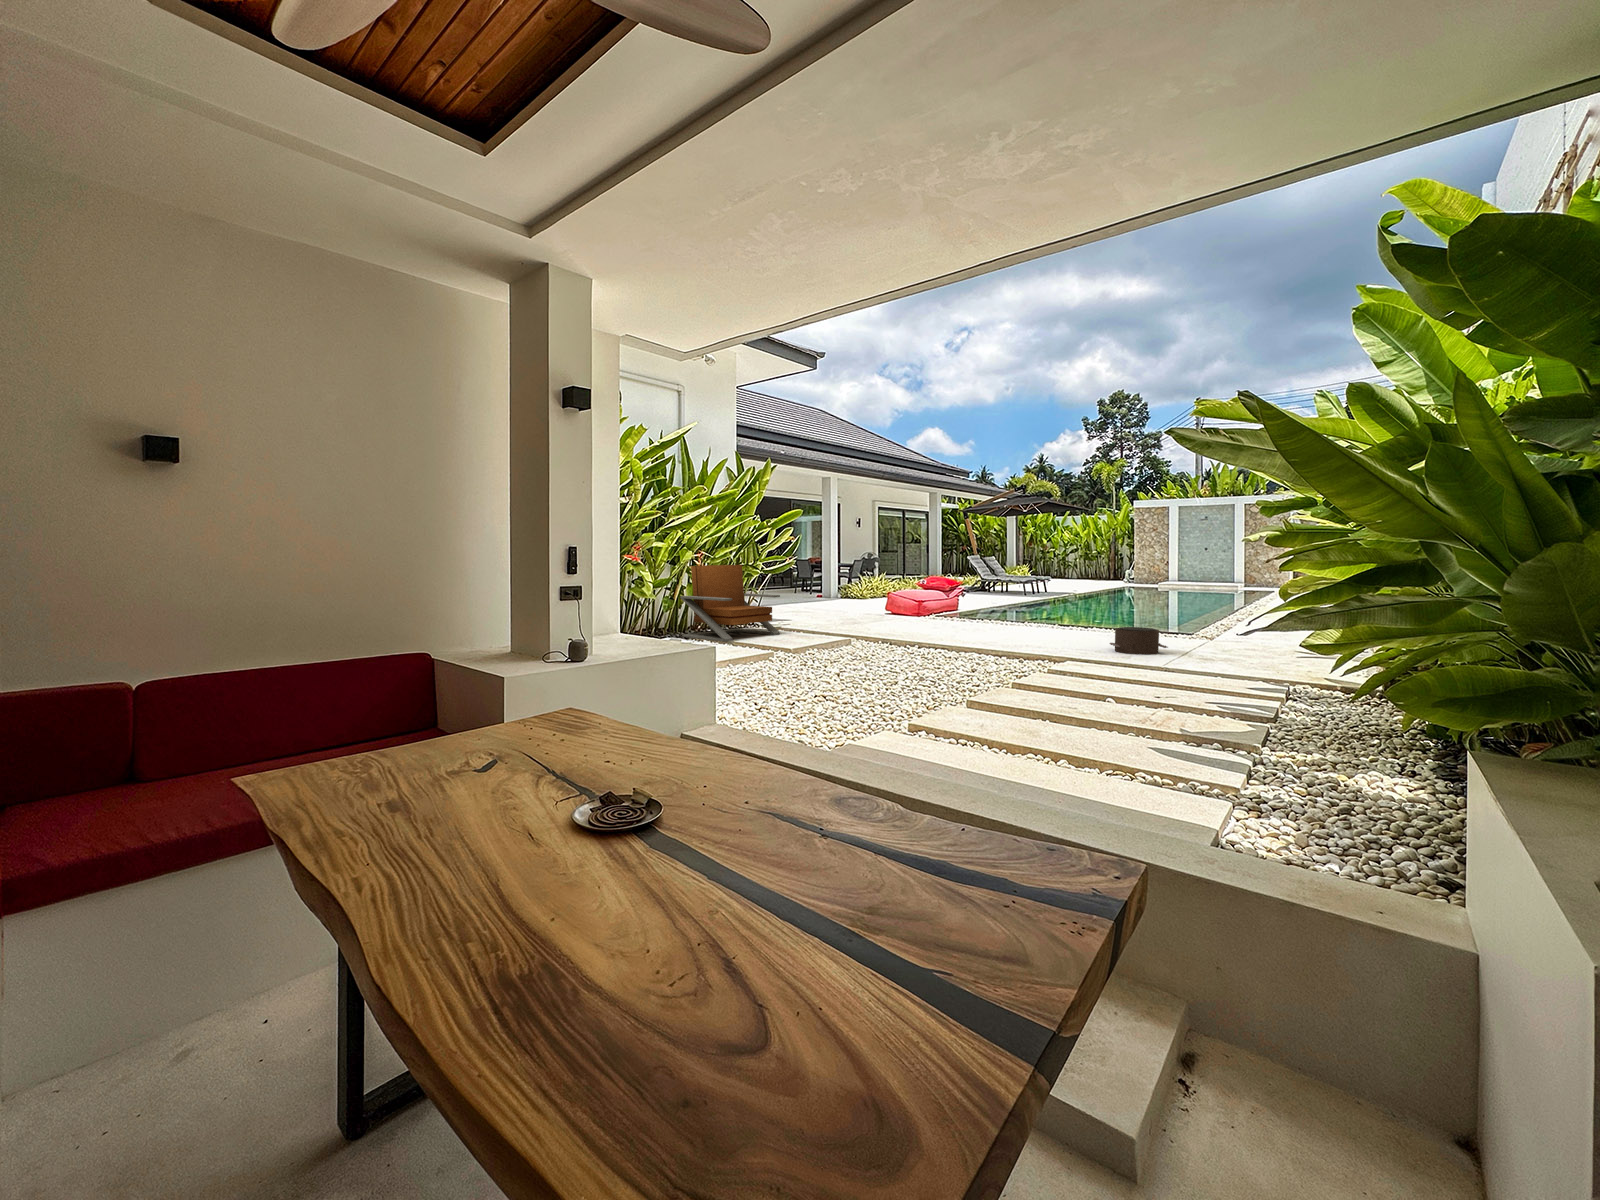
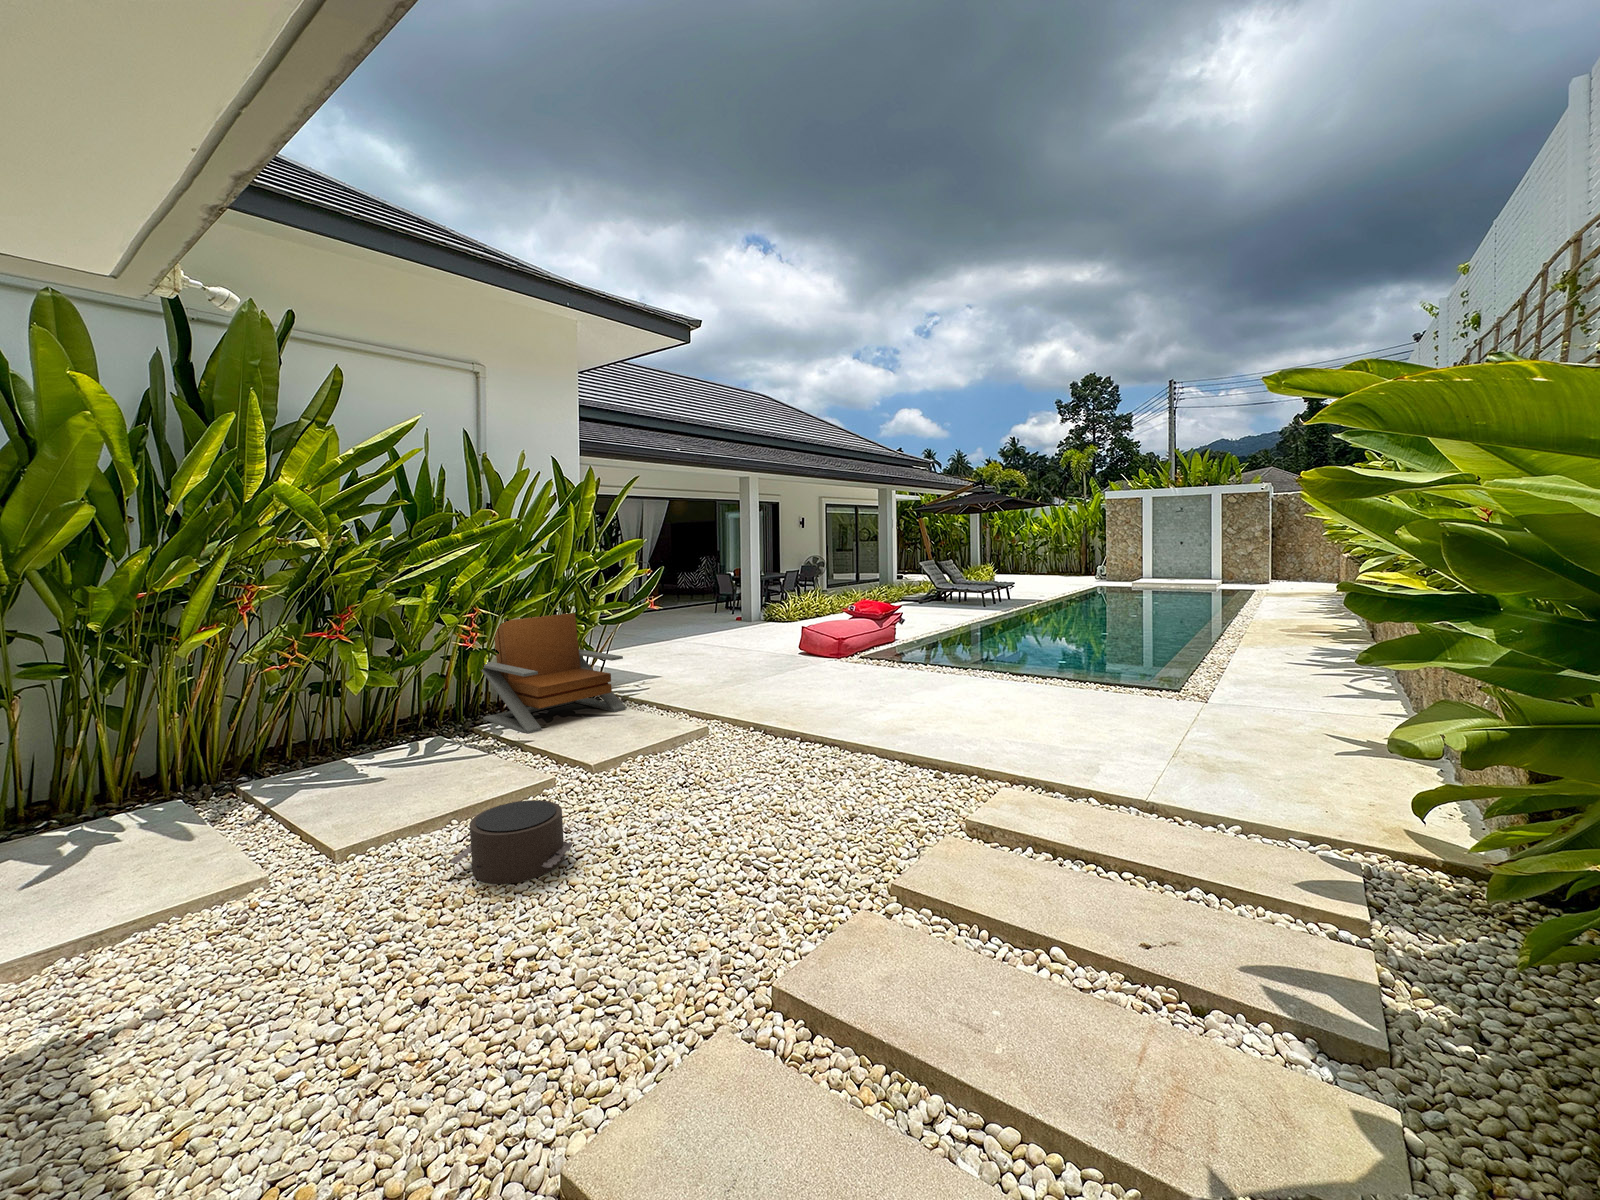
pouf: present [1110,627,1168,654] -> present [450,800,574,884]

